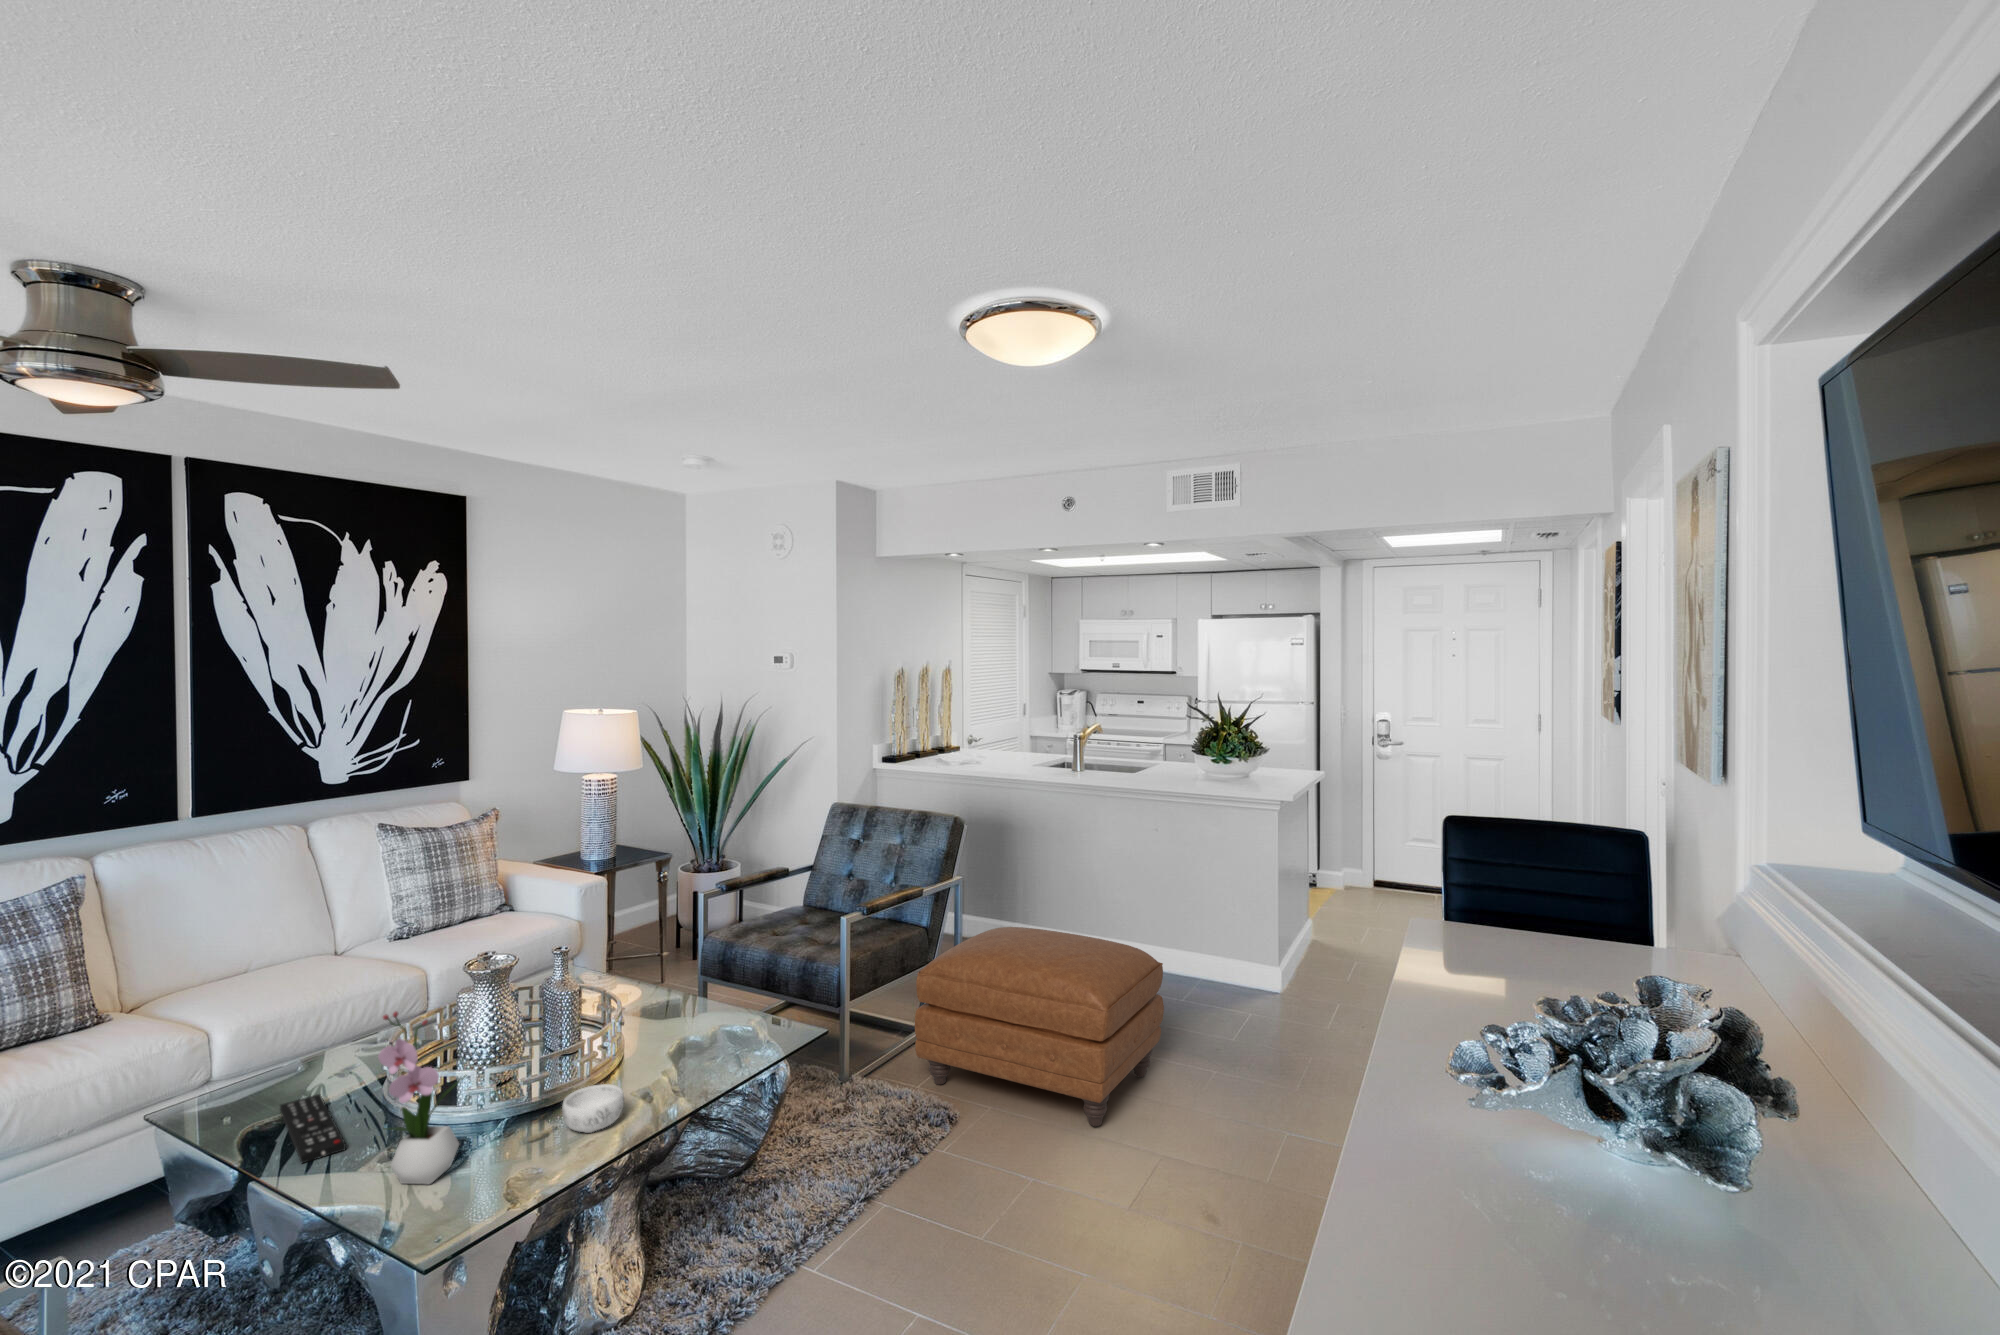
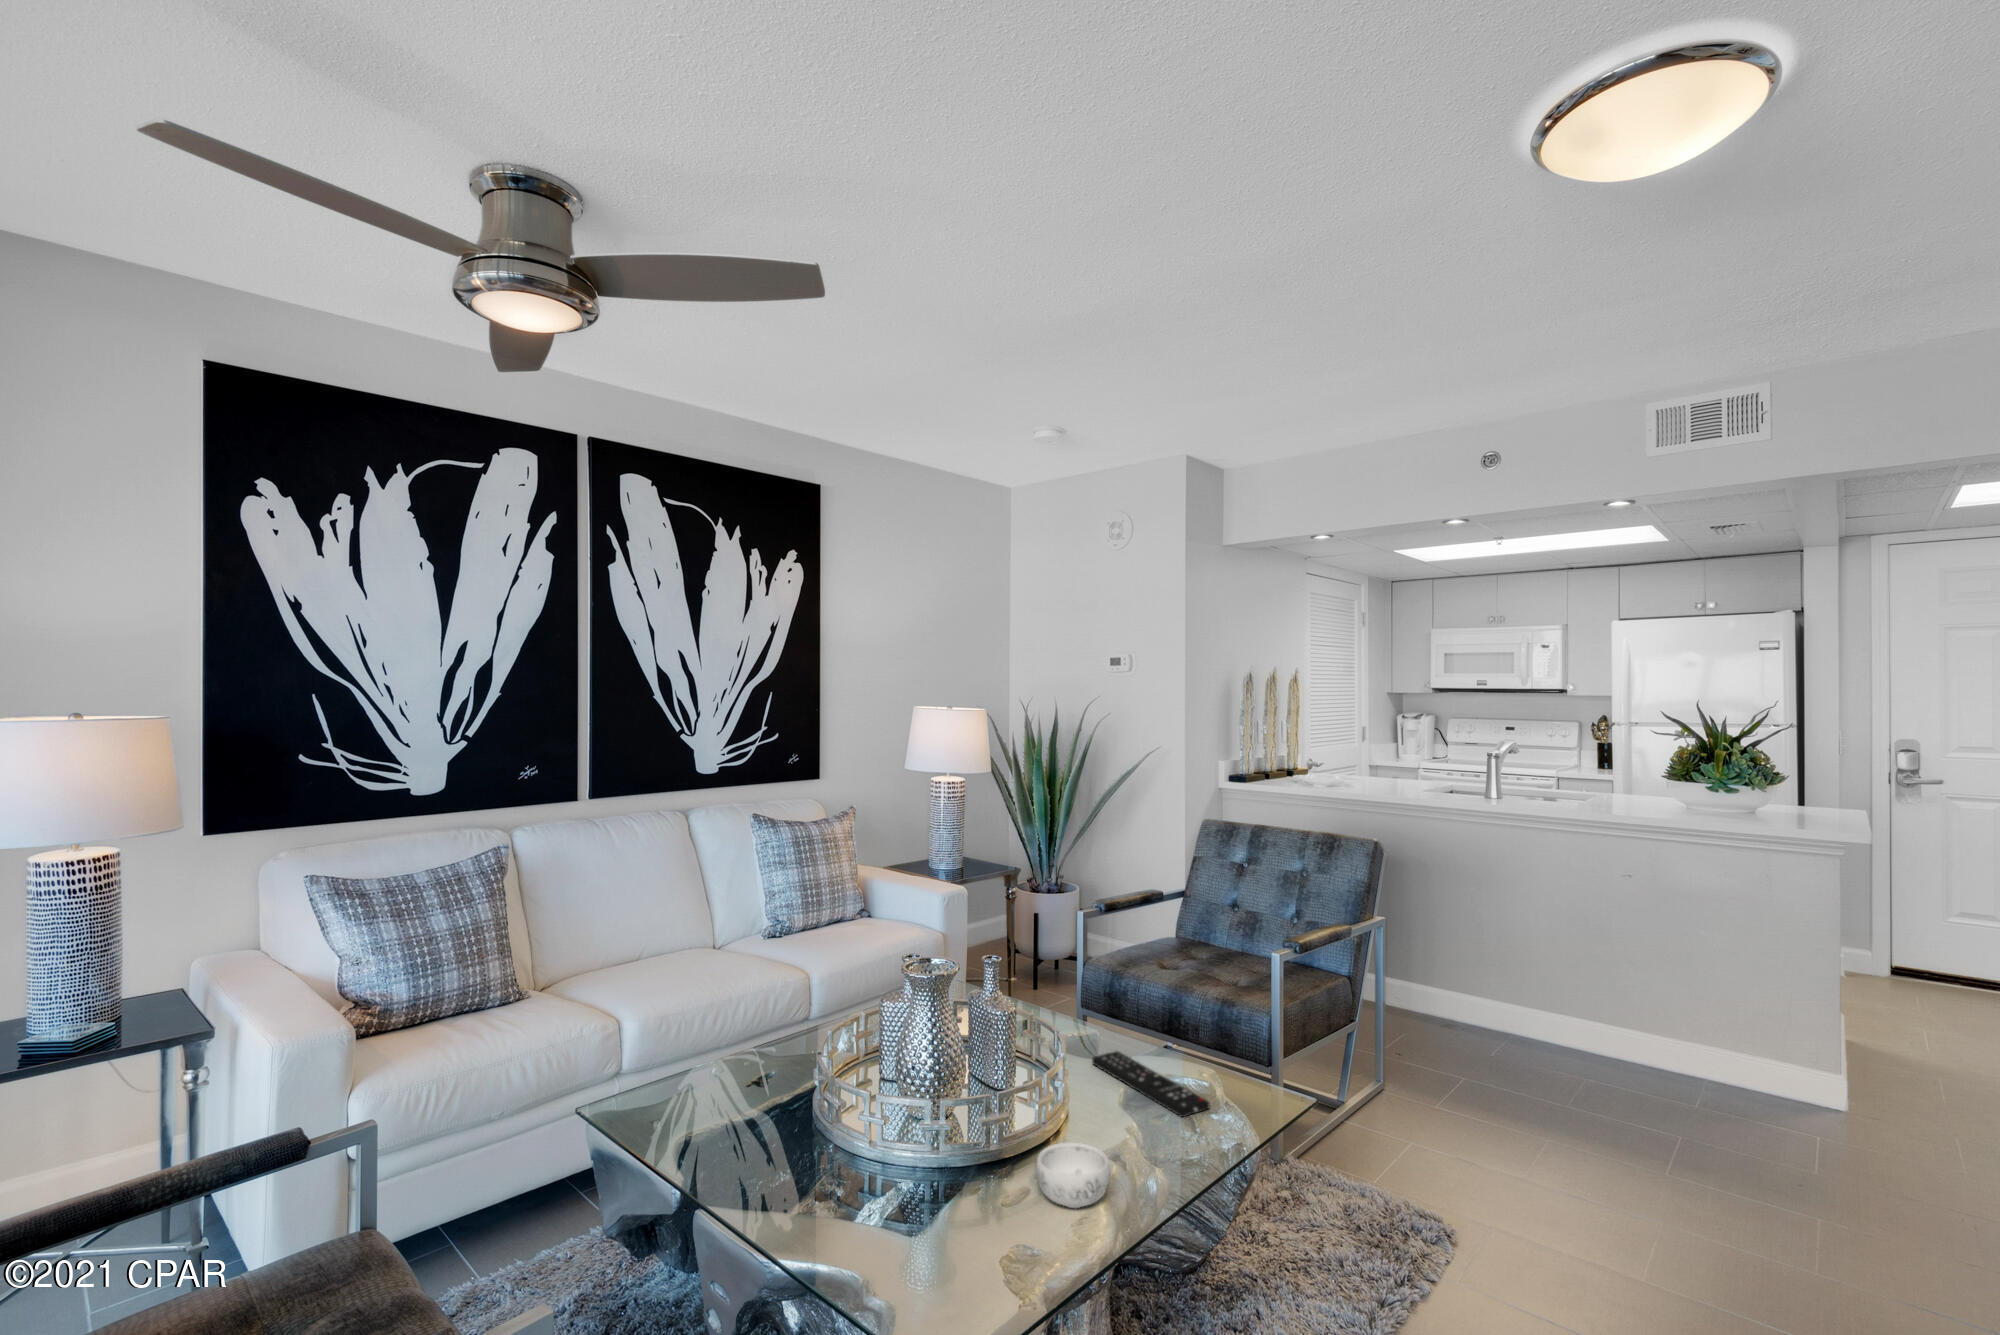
ottoman: present [915,927,1164,1126] -> none [1372,980,1729,1275]
flower arrangement: present [378,1012,467,1184] -> none [852,1025,939,1257]
remote control: present [280,1094,346,1163] -> present [1092,1051,1209,1117]

